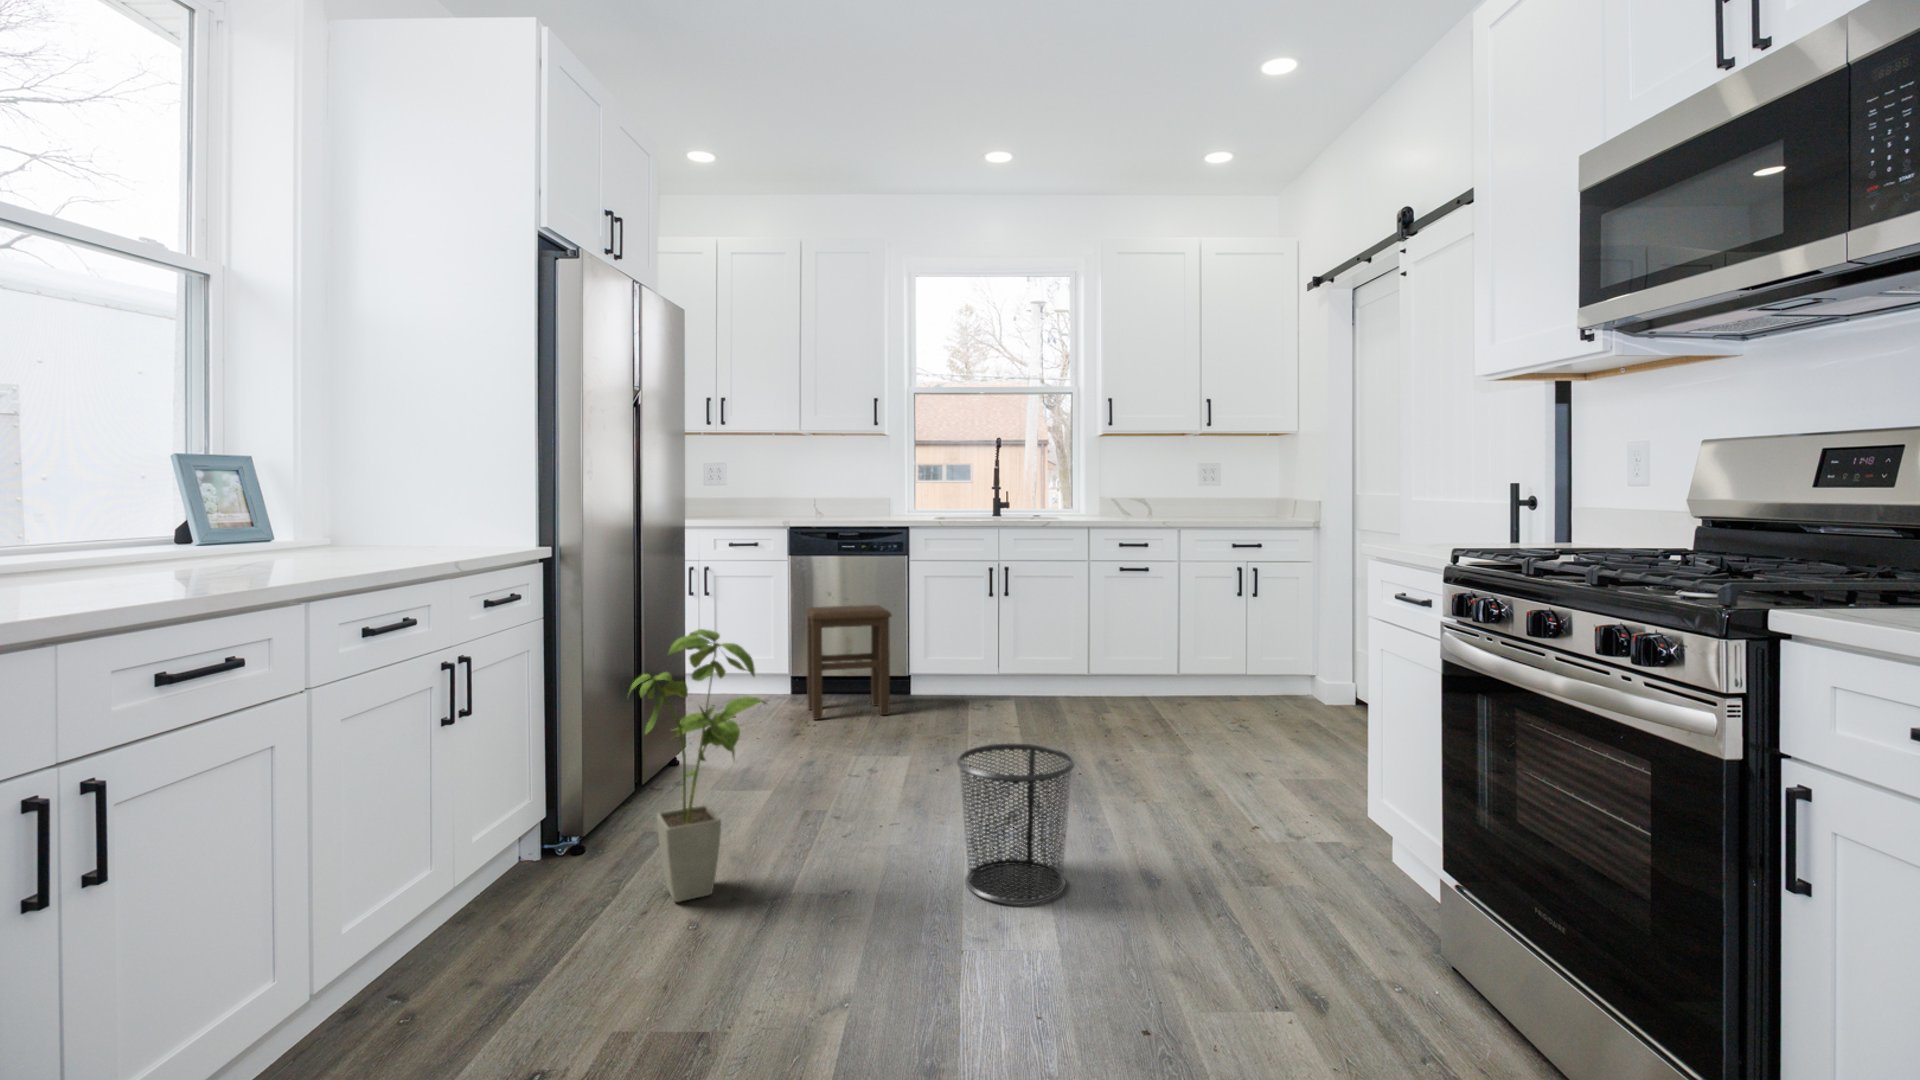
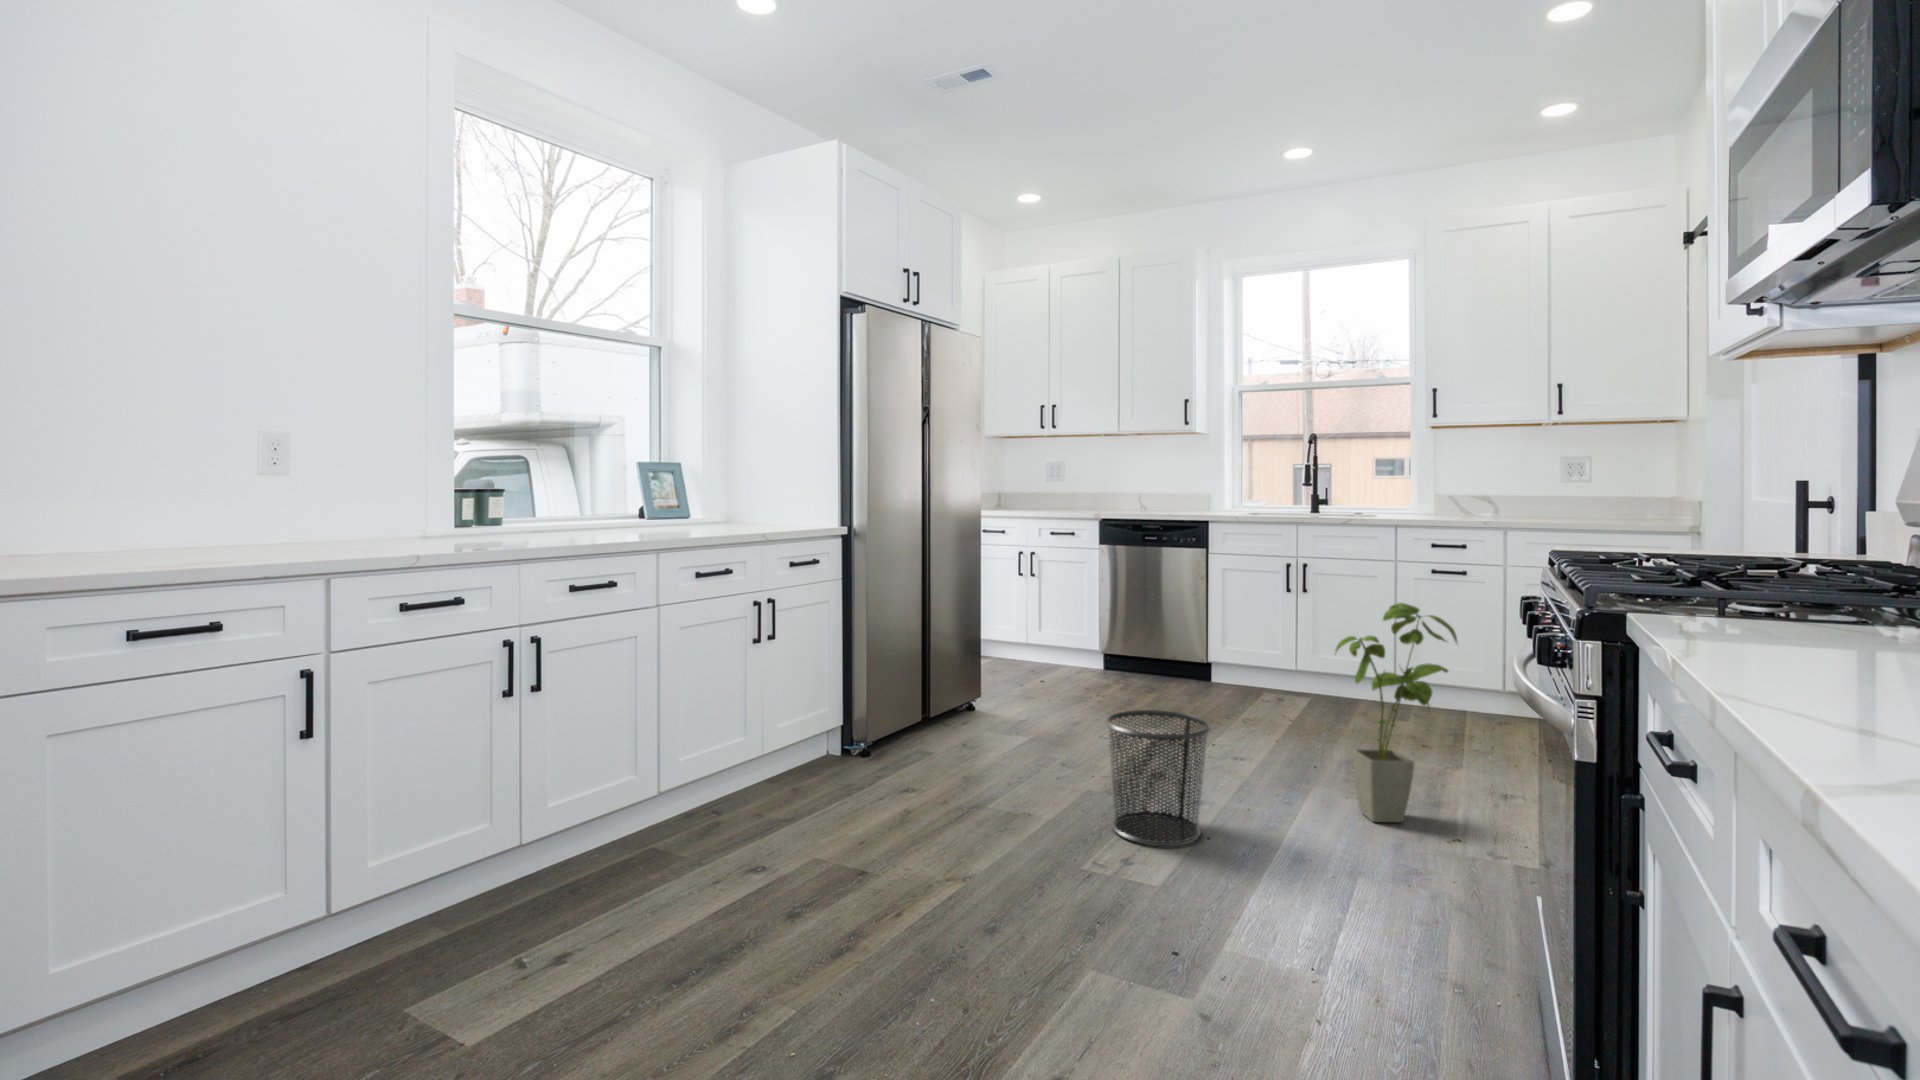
stool: present [806,605,892,720] -> none [1101,591,1176,695]
house plant: present [629,629,767,902] -> present [1335,603,1457,822]

